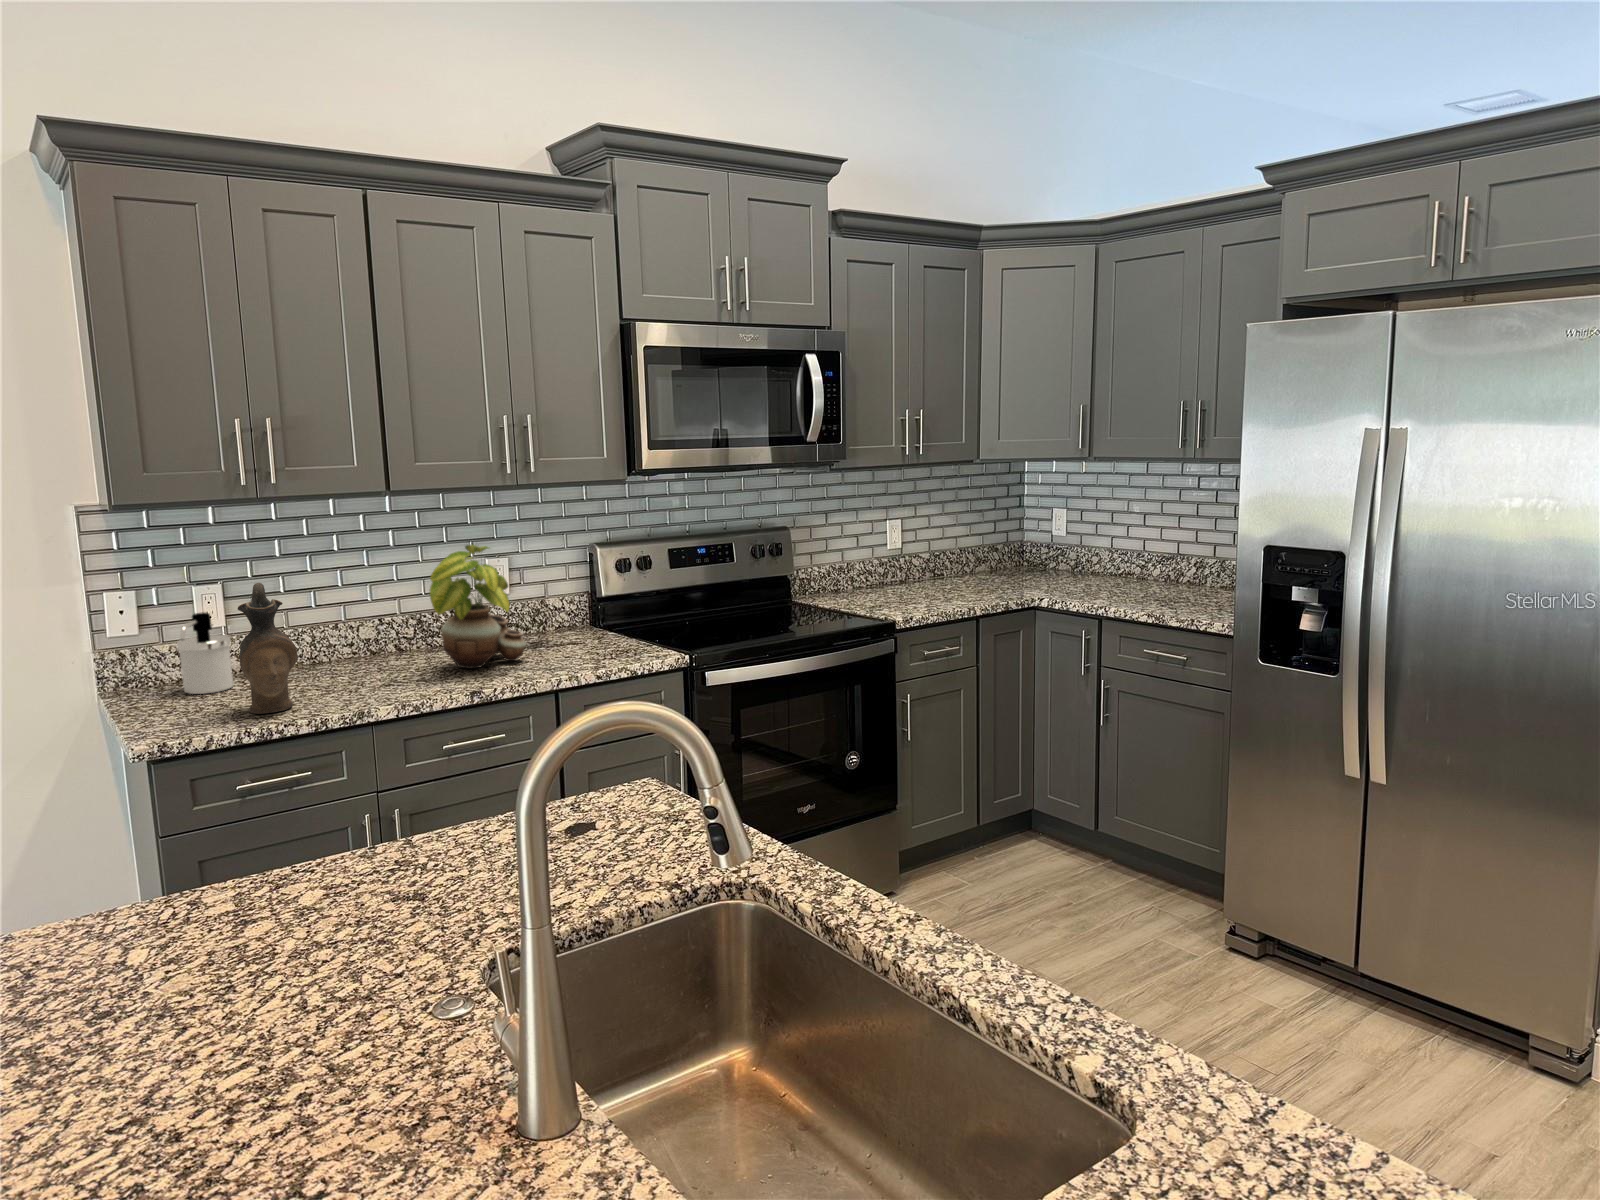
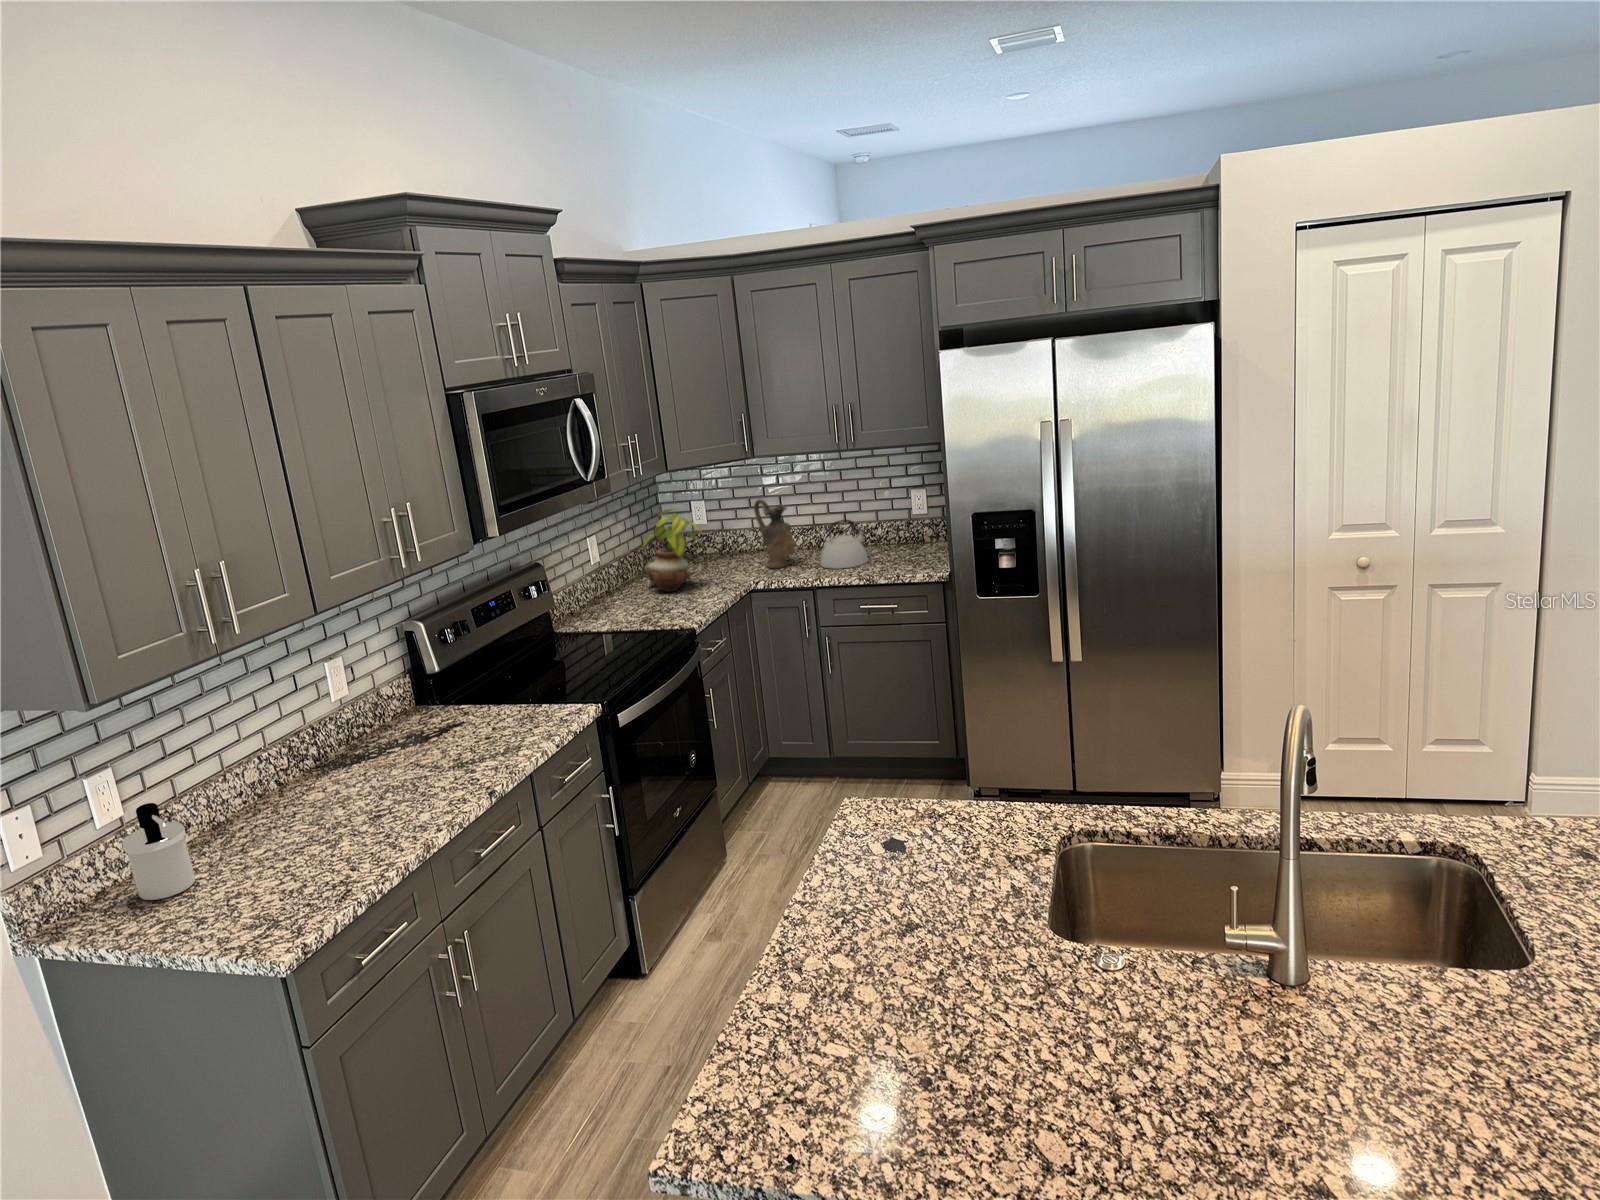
potted plant: present [430,545,526,668] -> present [643,509,704,591]
kettle: none [1129,548,1194,605] -> present [820,520,868,569]
ceramic pitcher: present [238,583,297,714] -> present [754,499,795,568]

